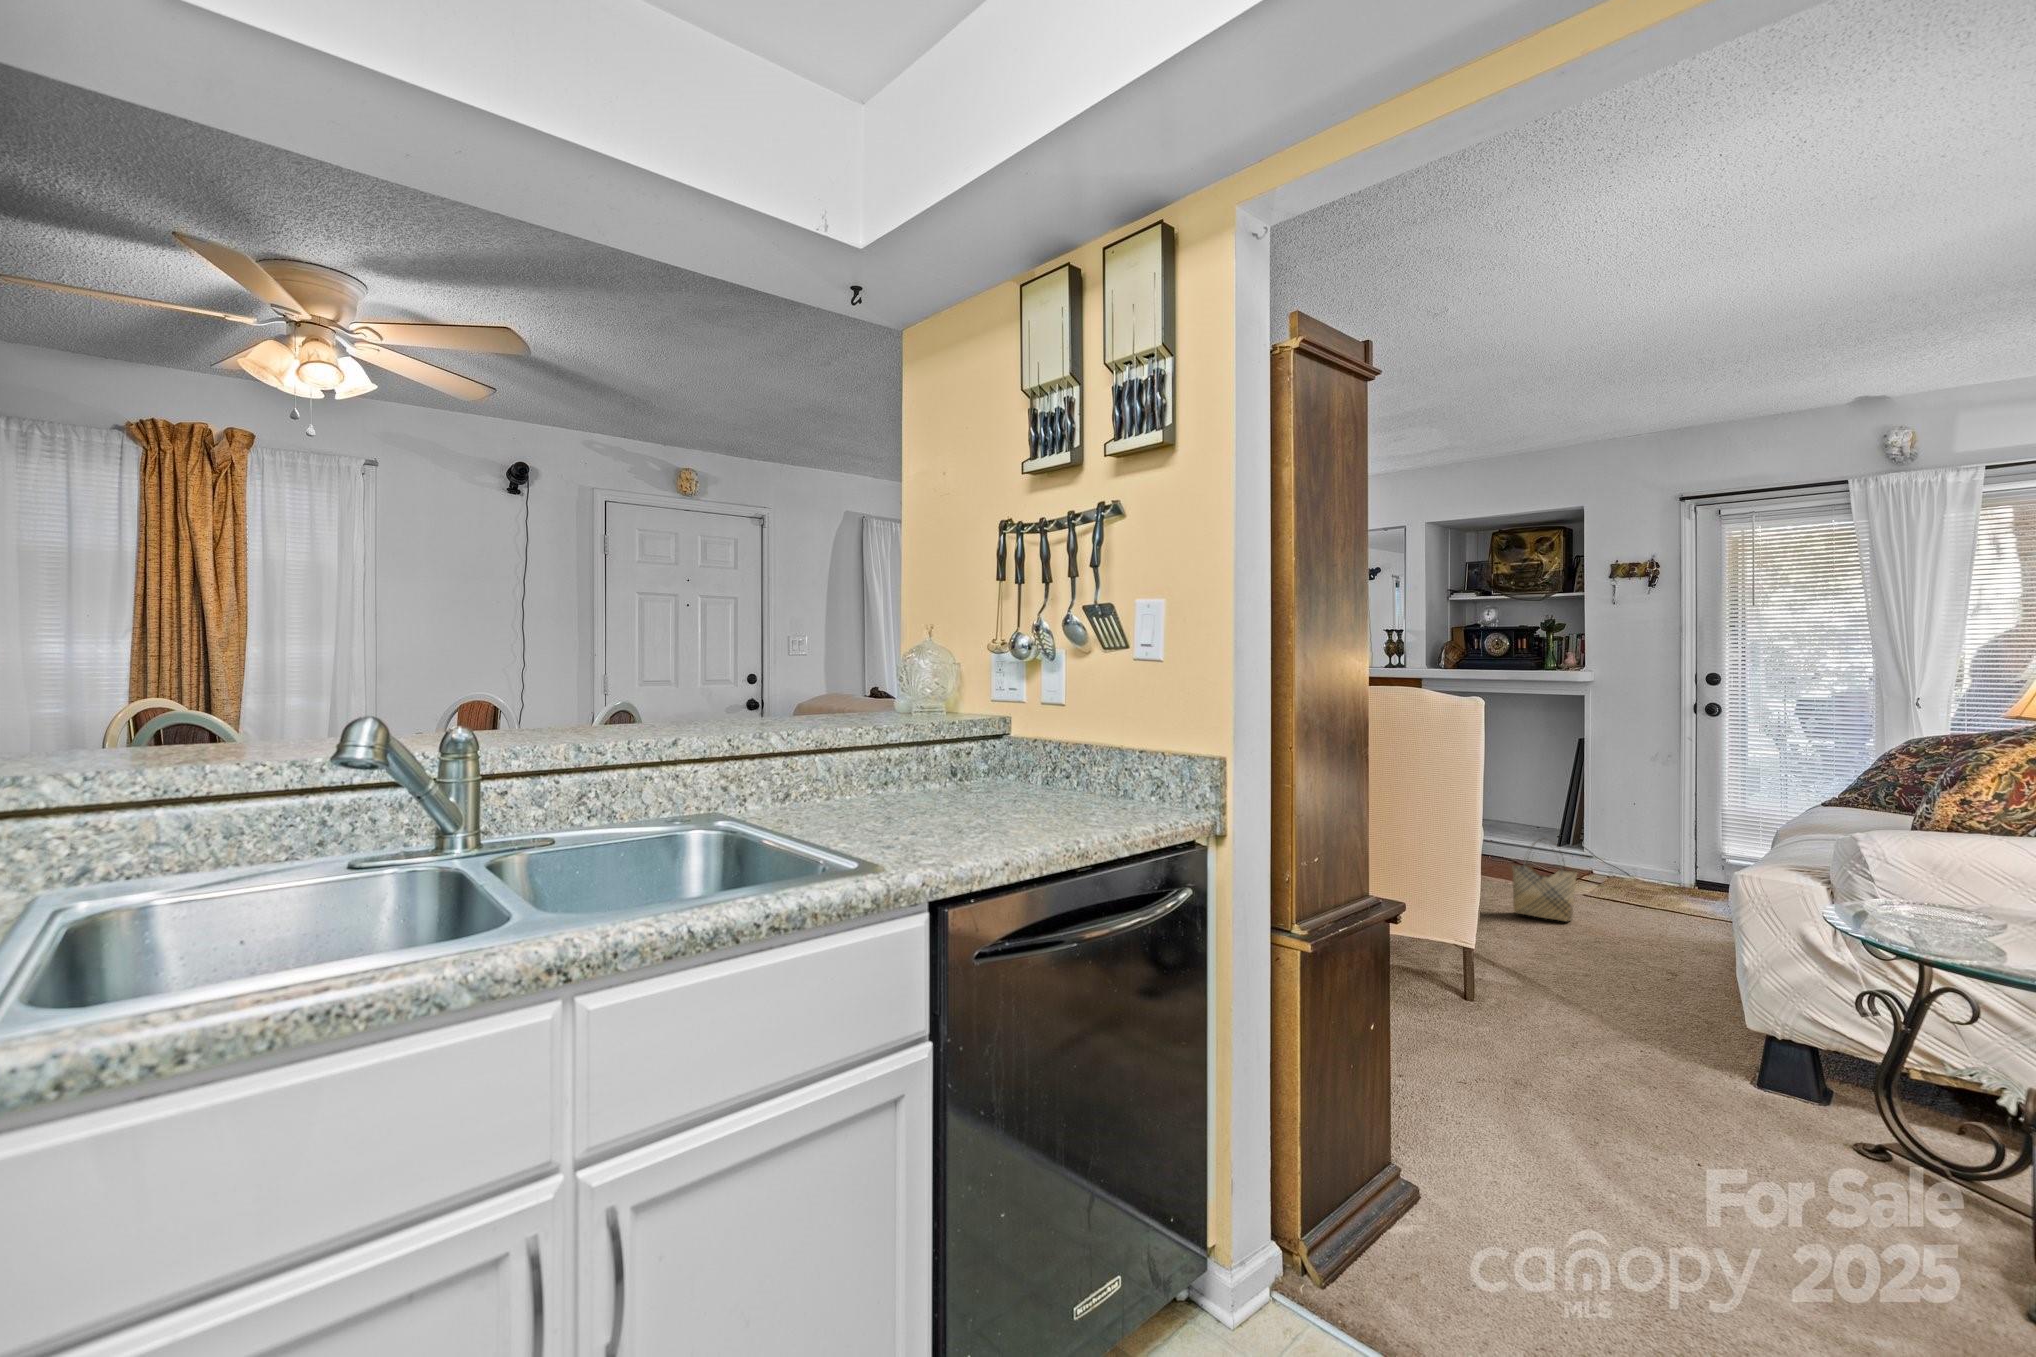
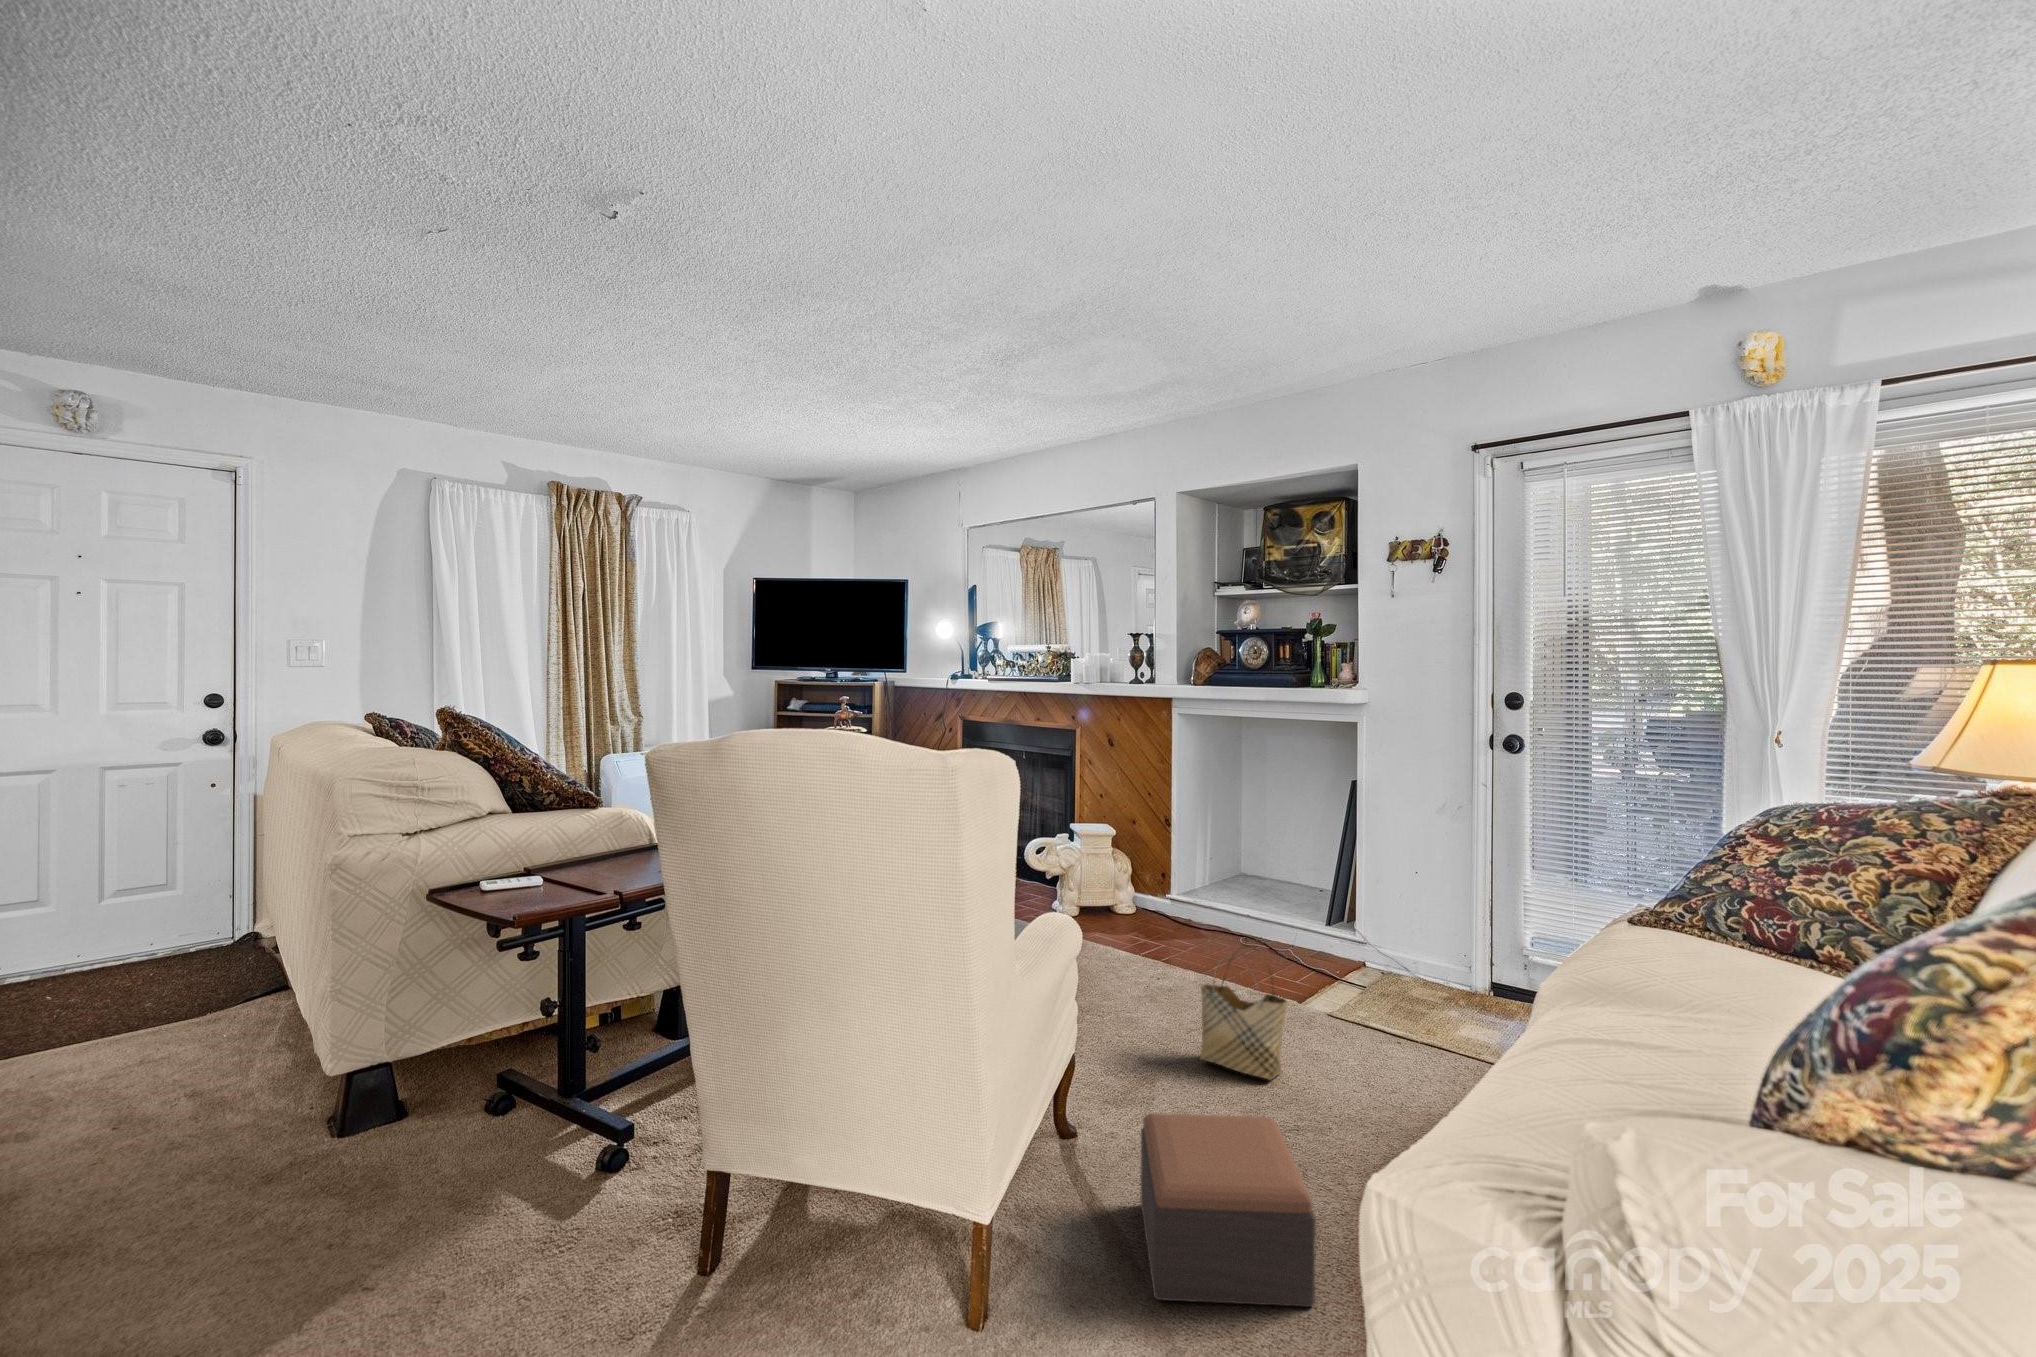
footstool: none [1529,910,1660,995] -> present [1141,1113,1316,1307]

